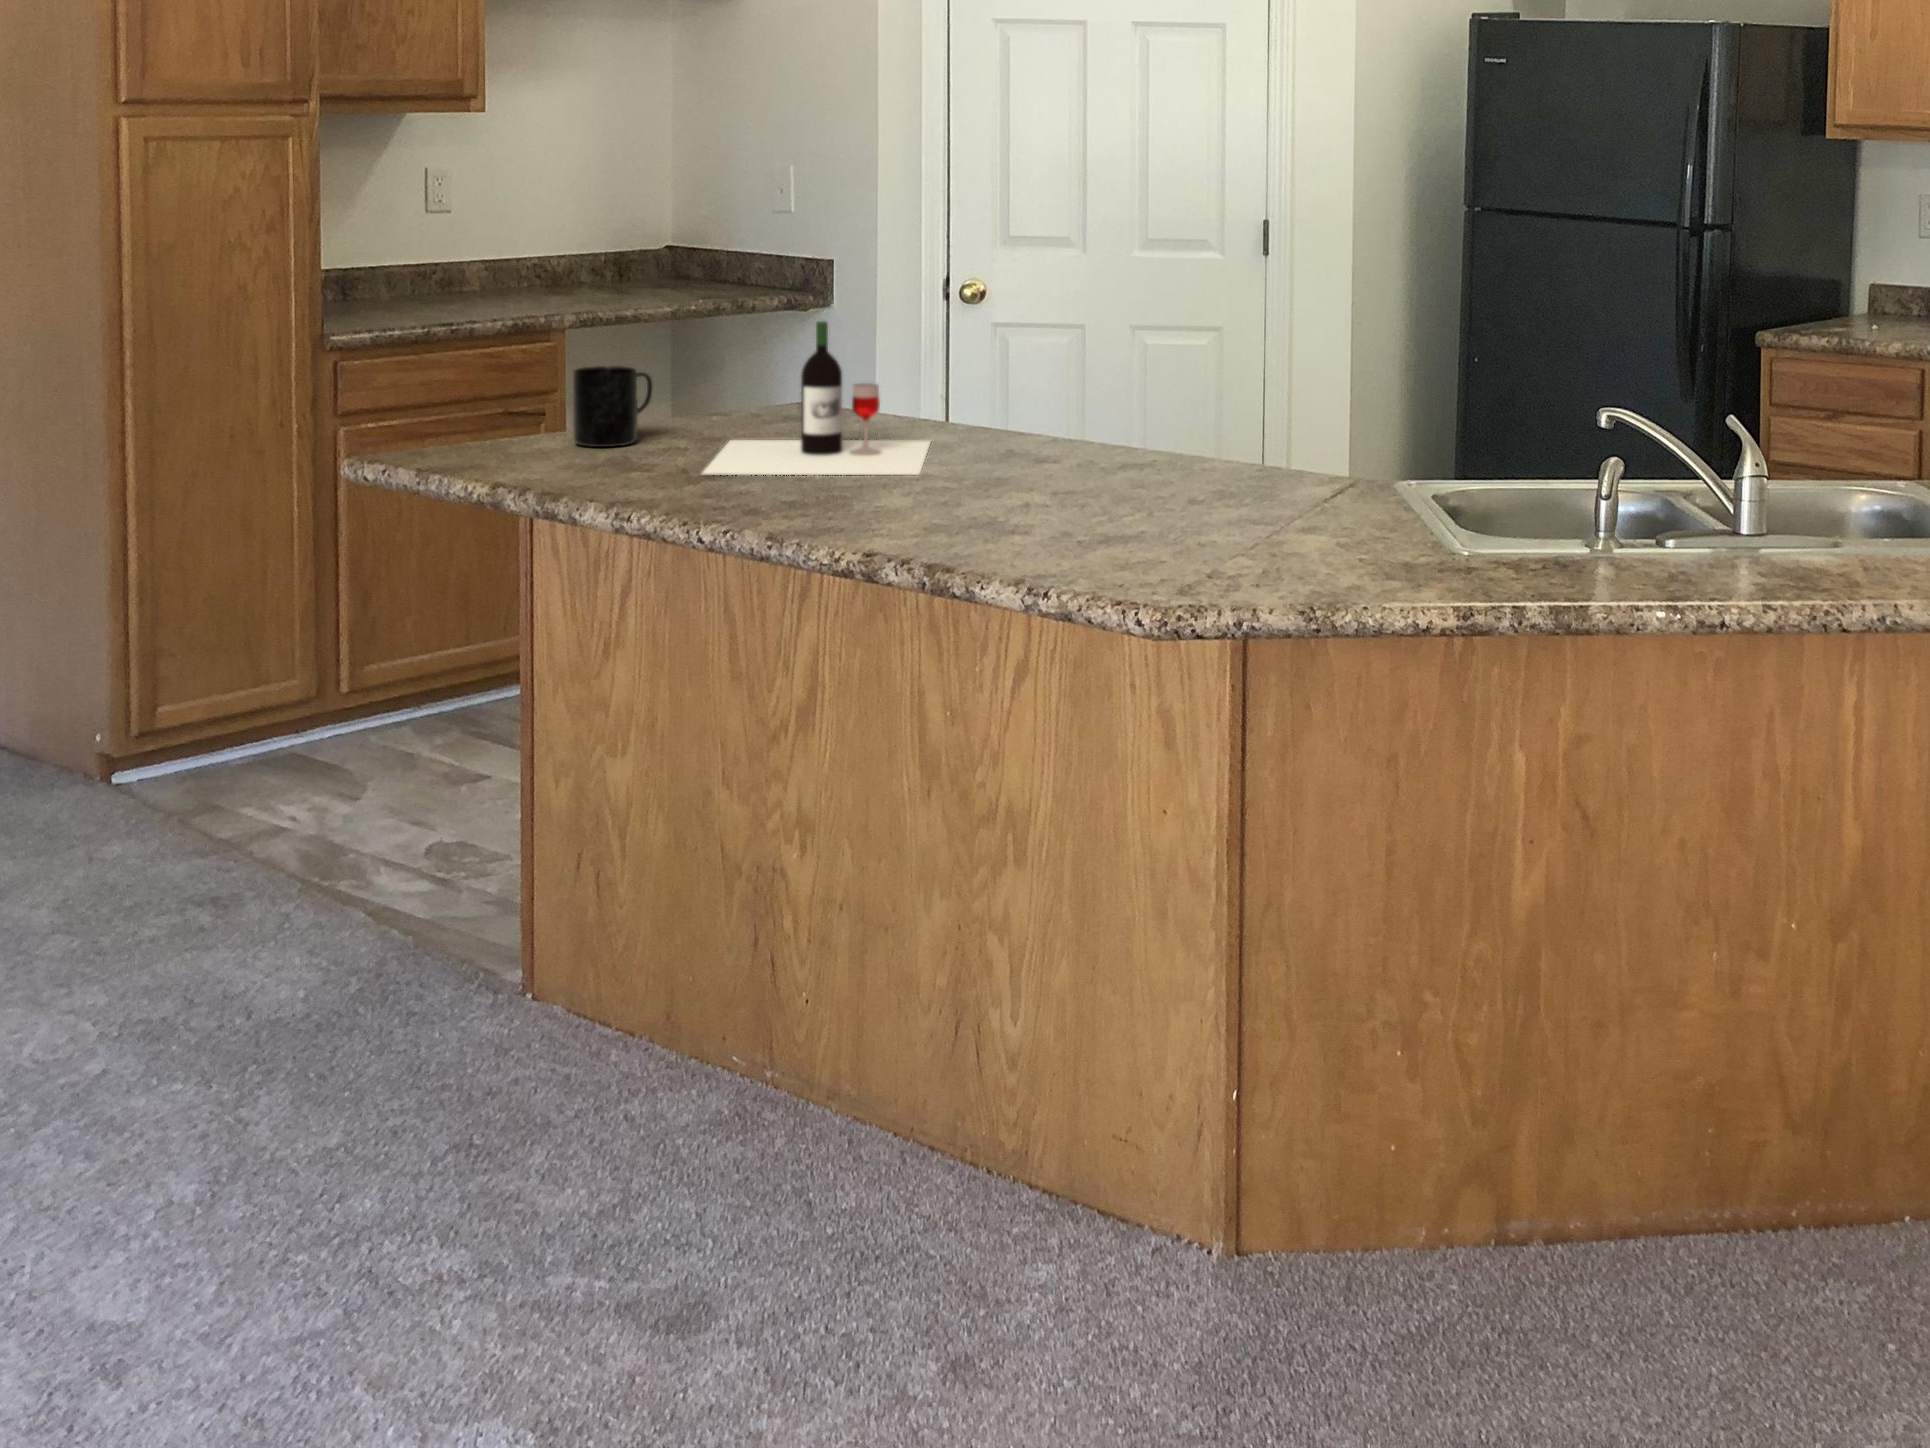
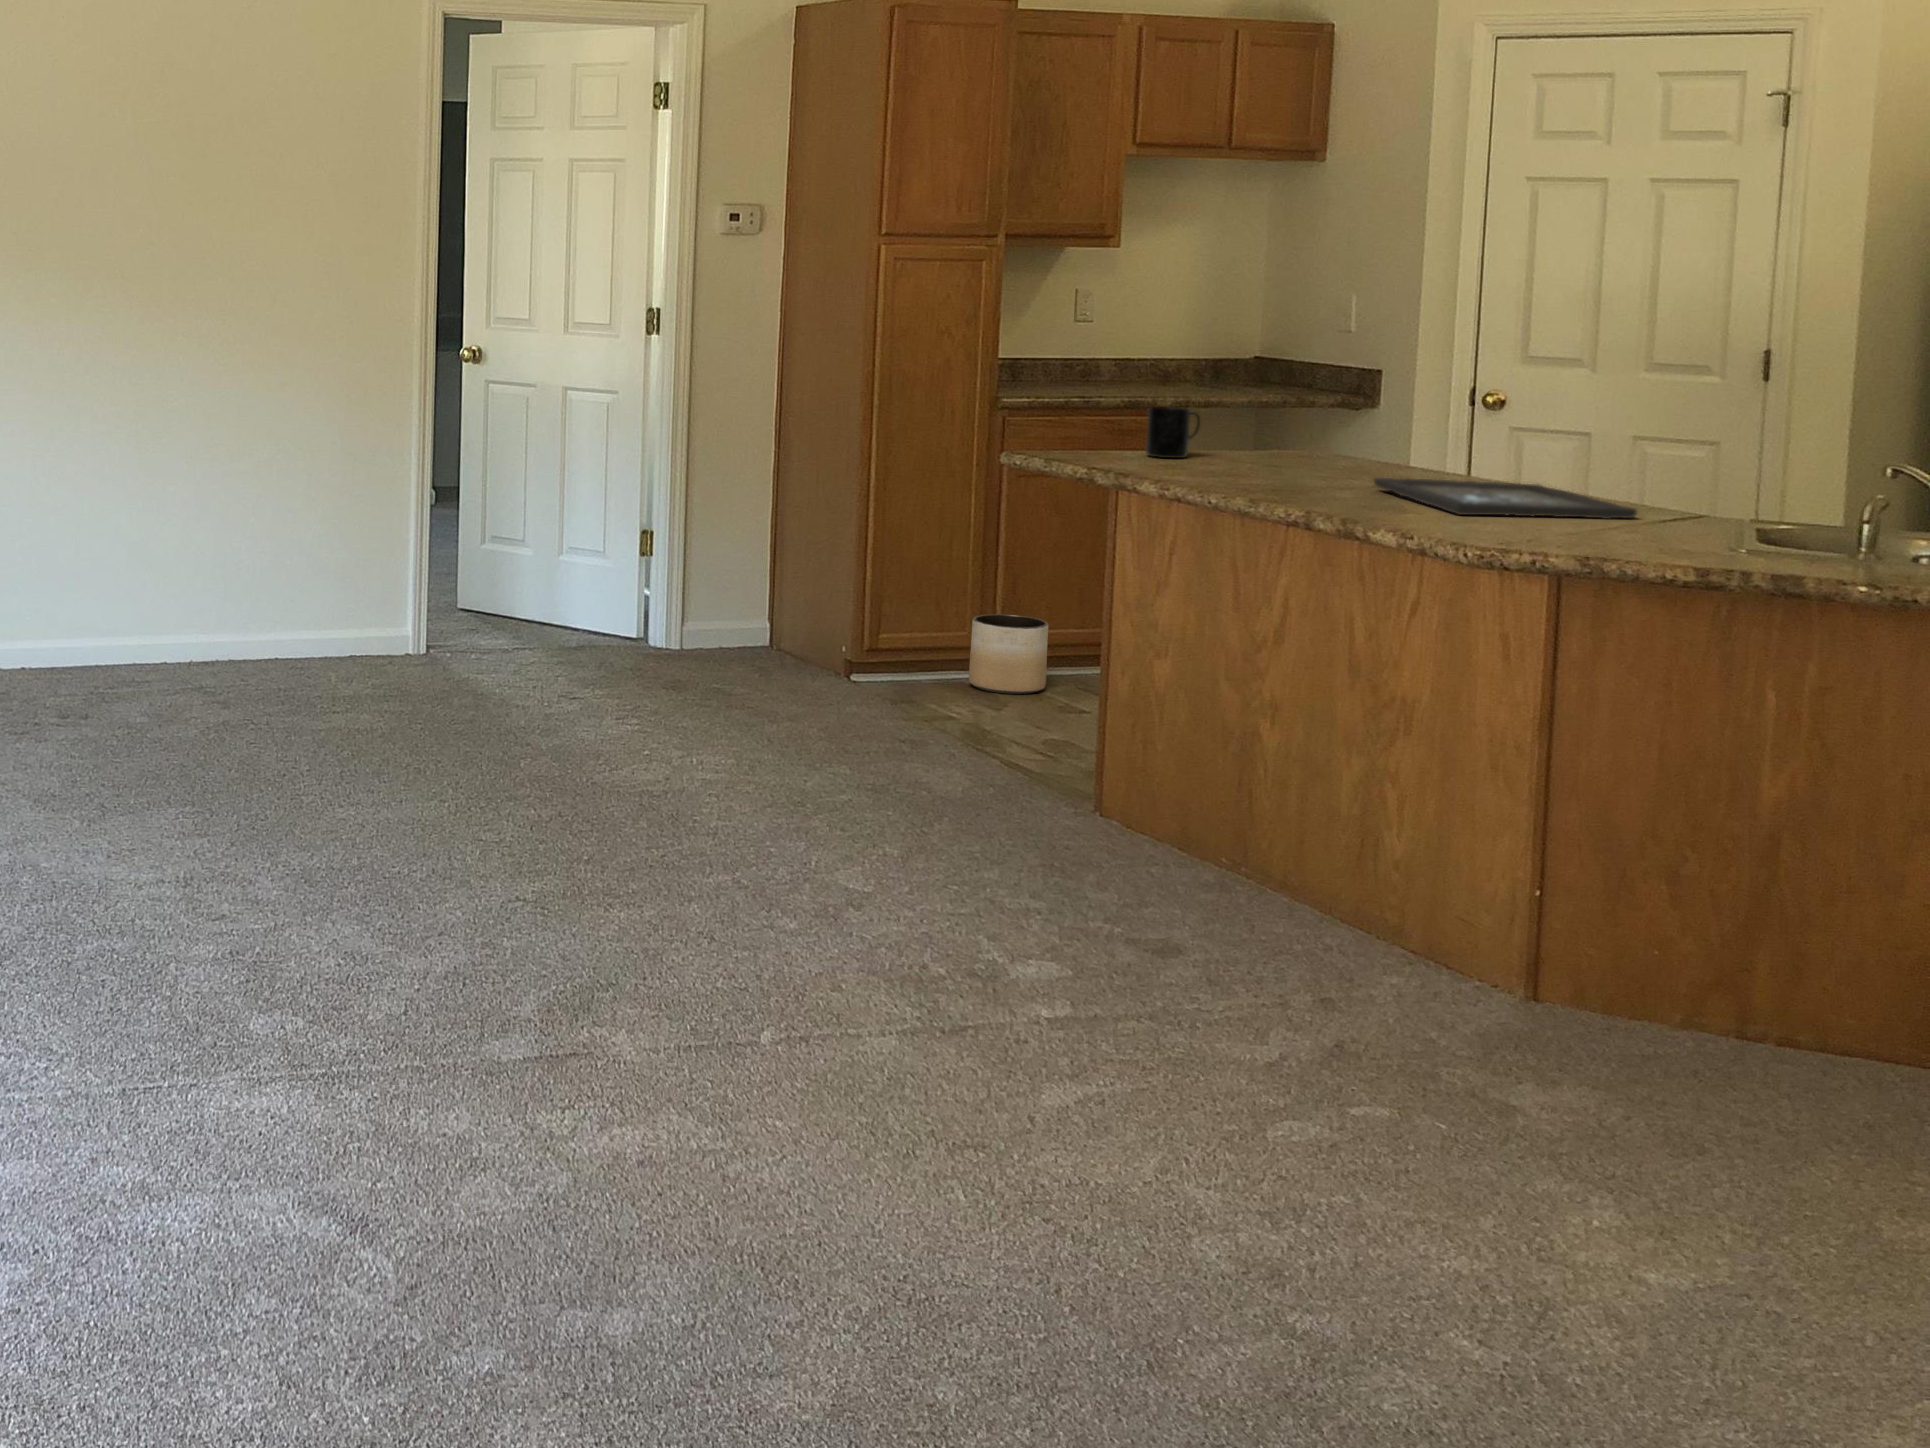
wine bottle: present [703,321,930,475] -> none [1221,382,1391,486]
tray: none [931,451,1299,530] -> present [1374,478,1637,519]
planter: none [312,645,430,766] -> present [969,614,1048,694]

